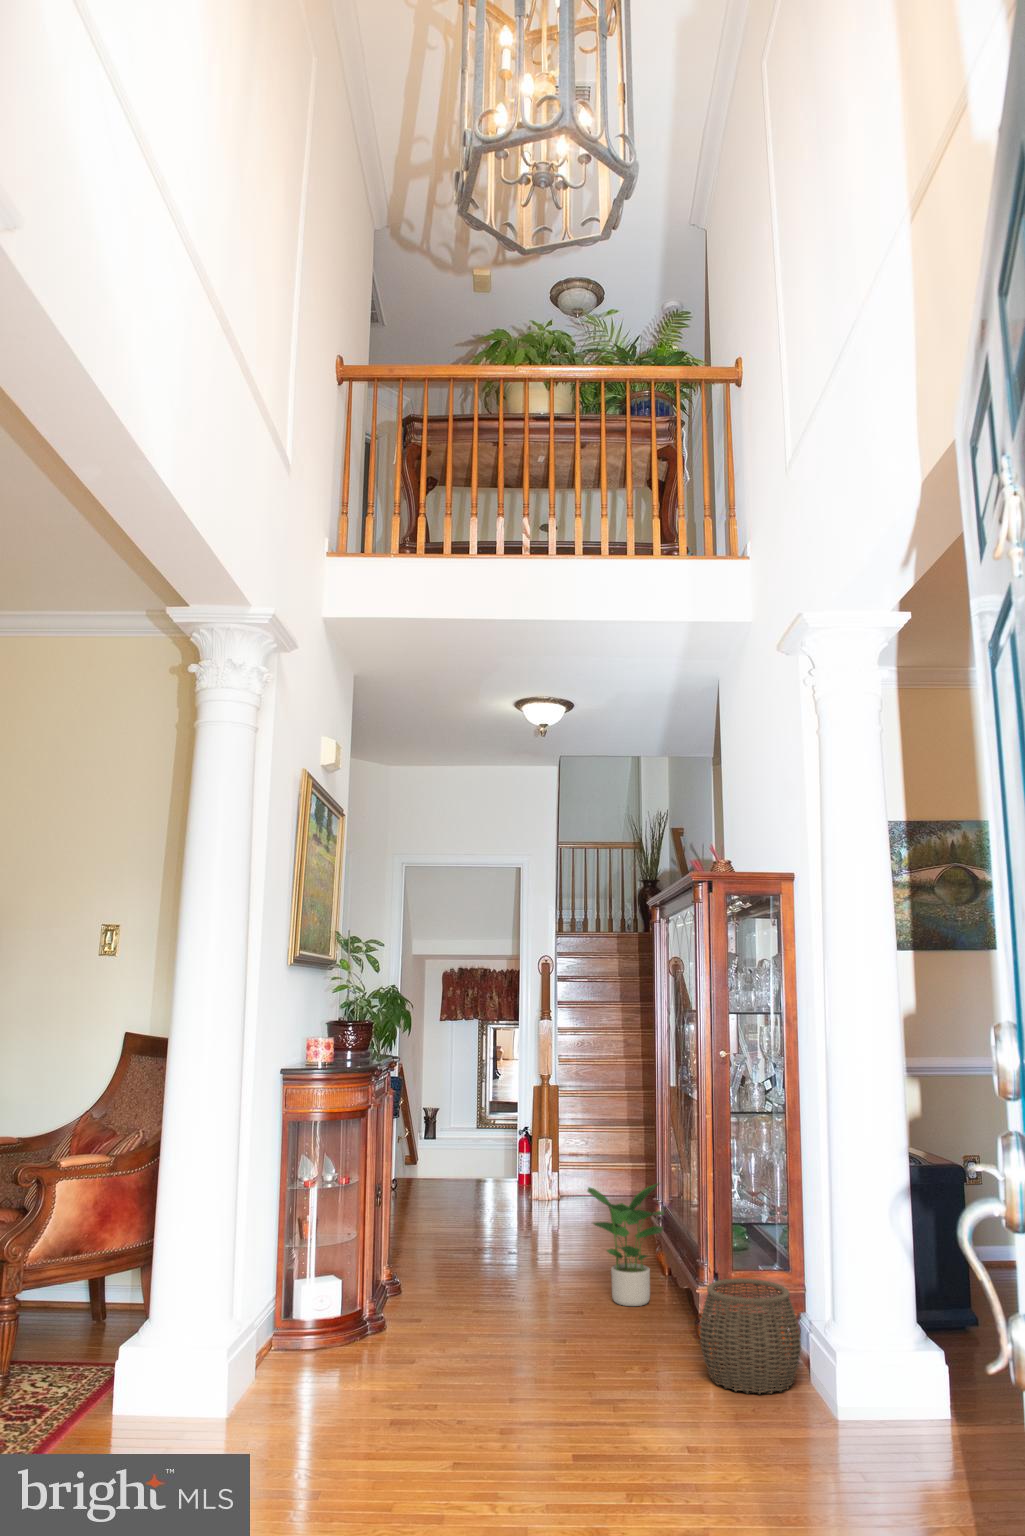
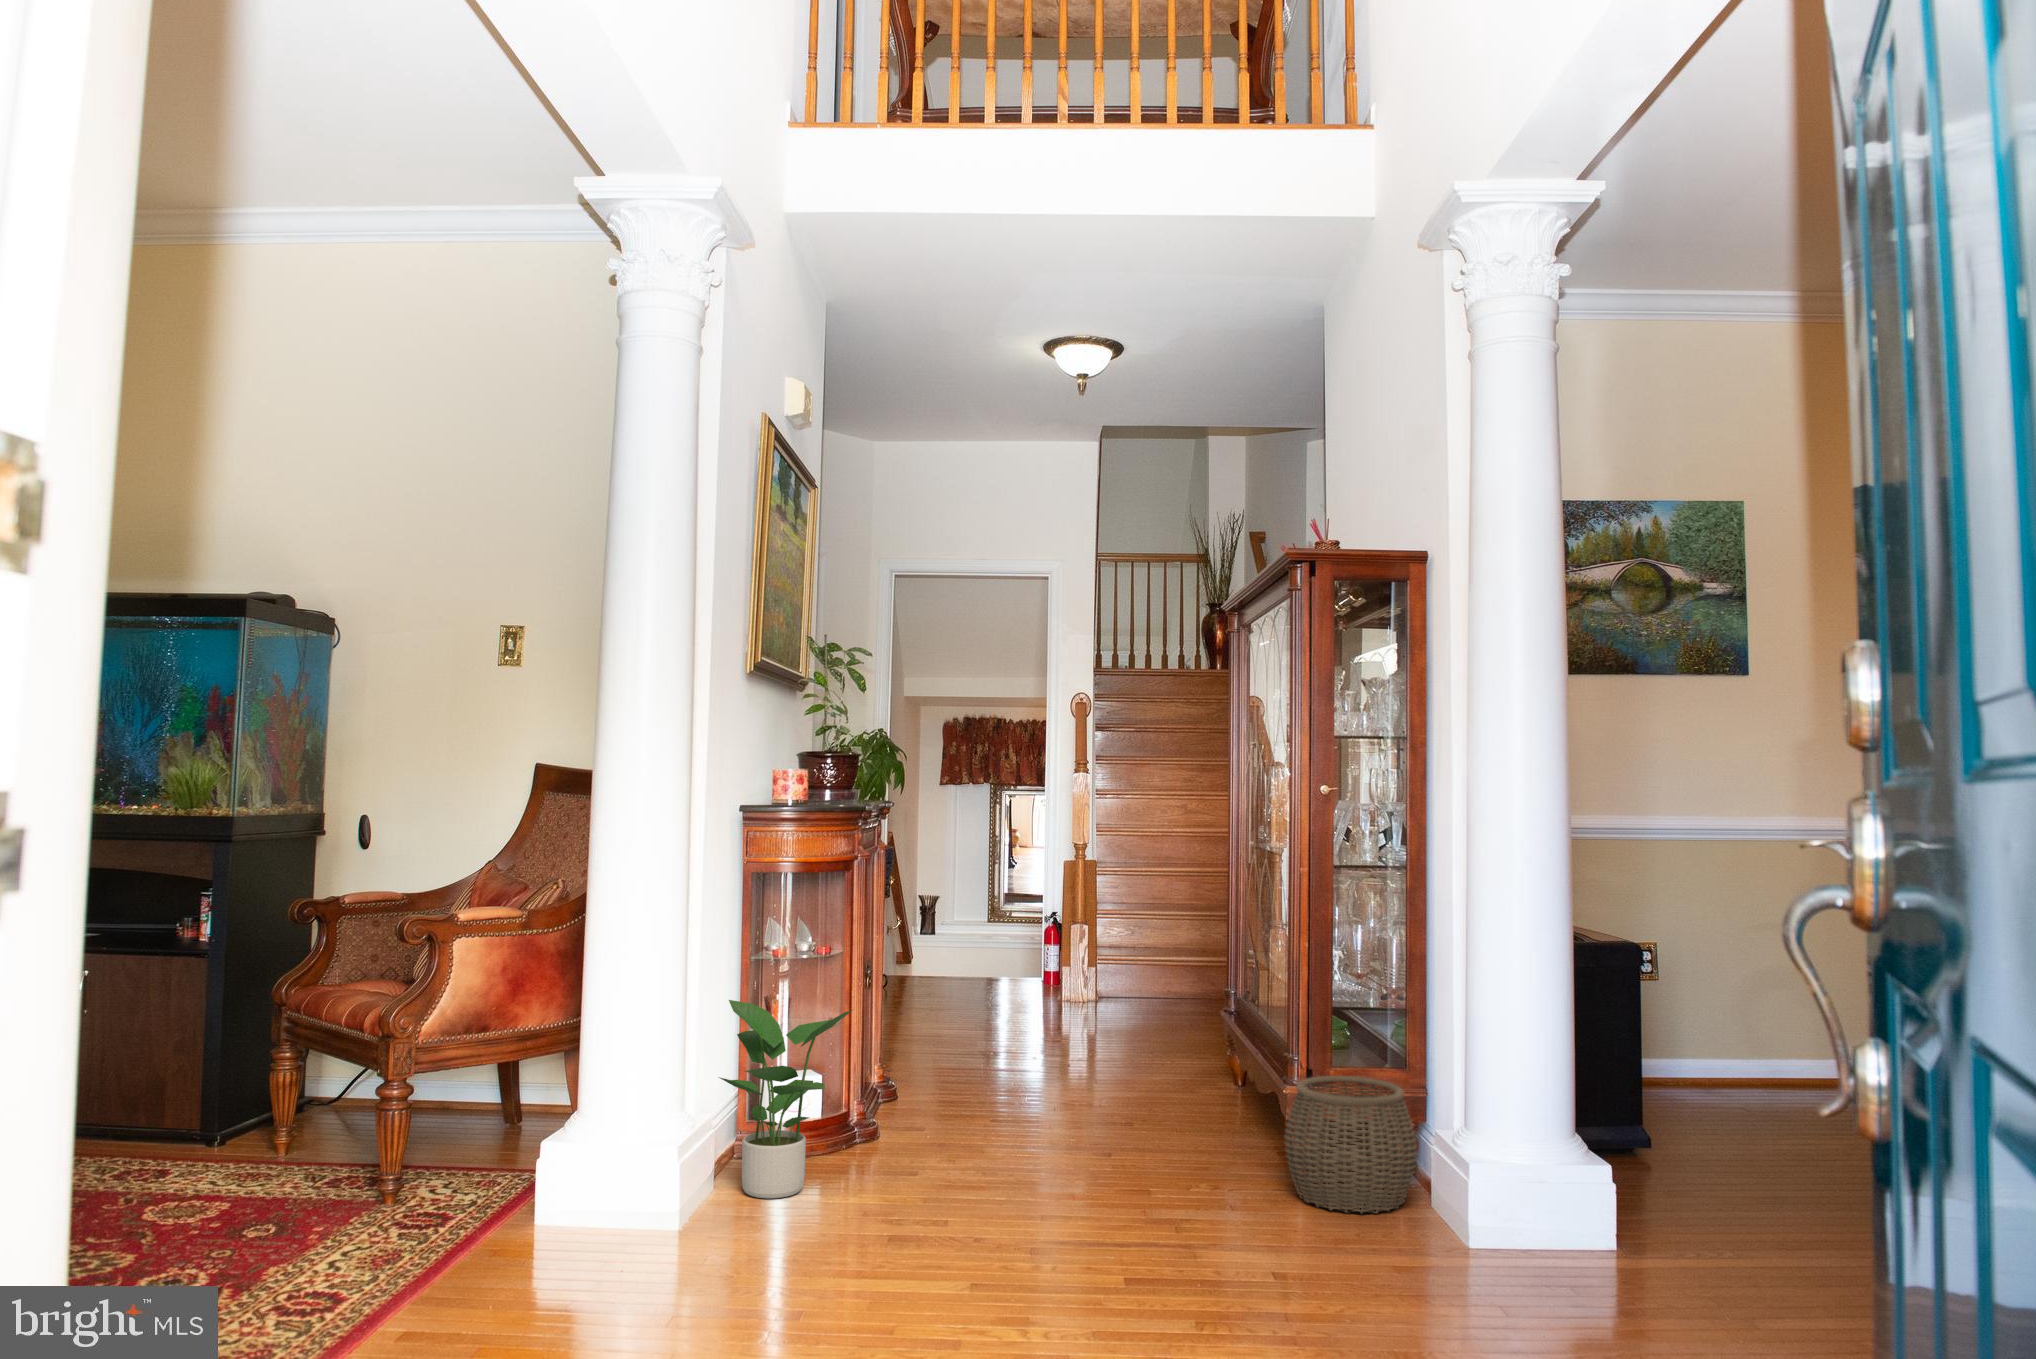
potted plant: present [588,1183,664,1306] -> present [720,1000,852,1199]

